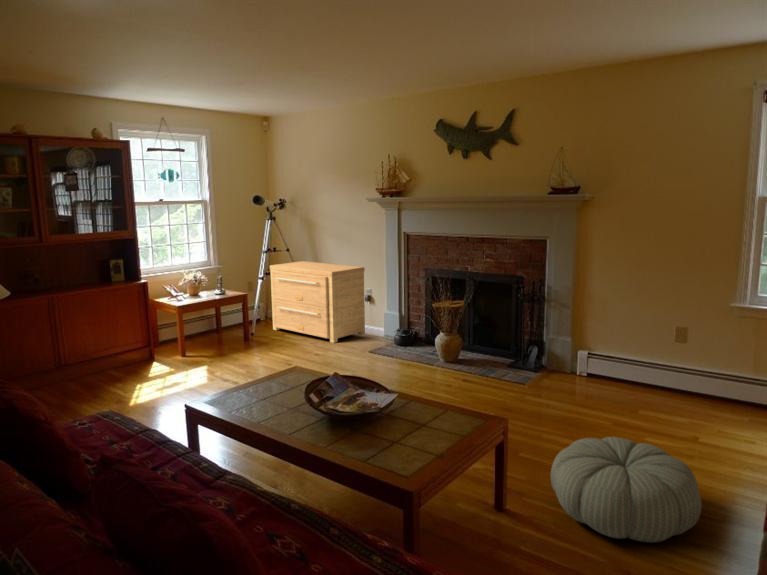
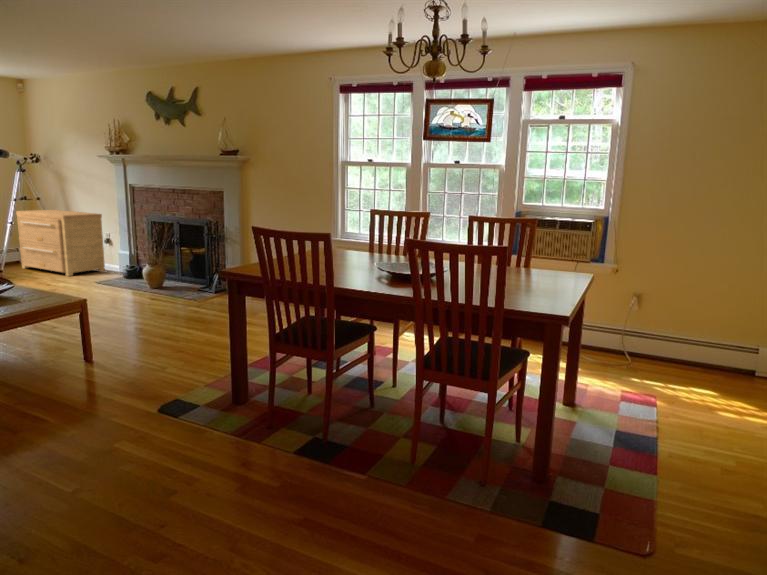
pouf: present [551,437,702,542] -> none [115,309,211,361]

